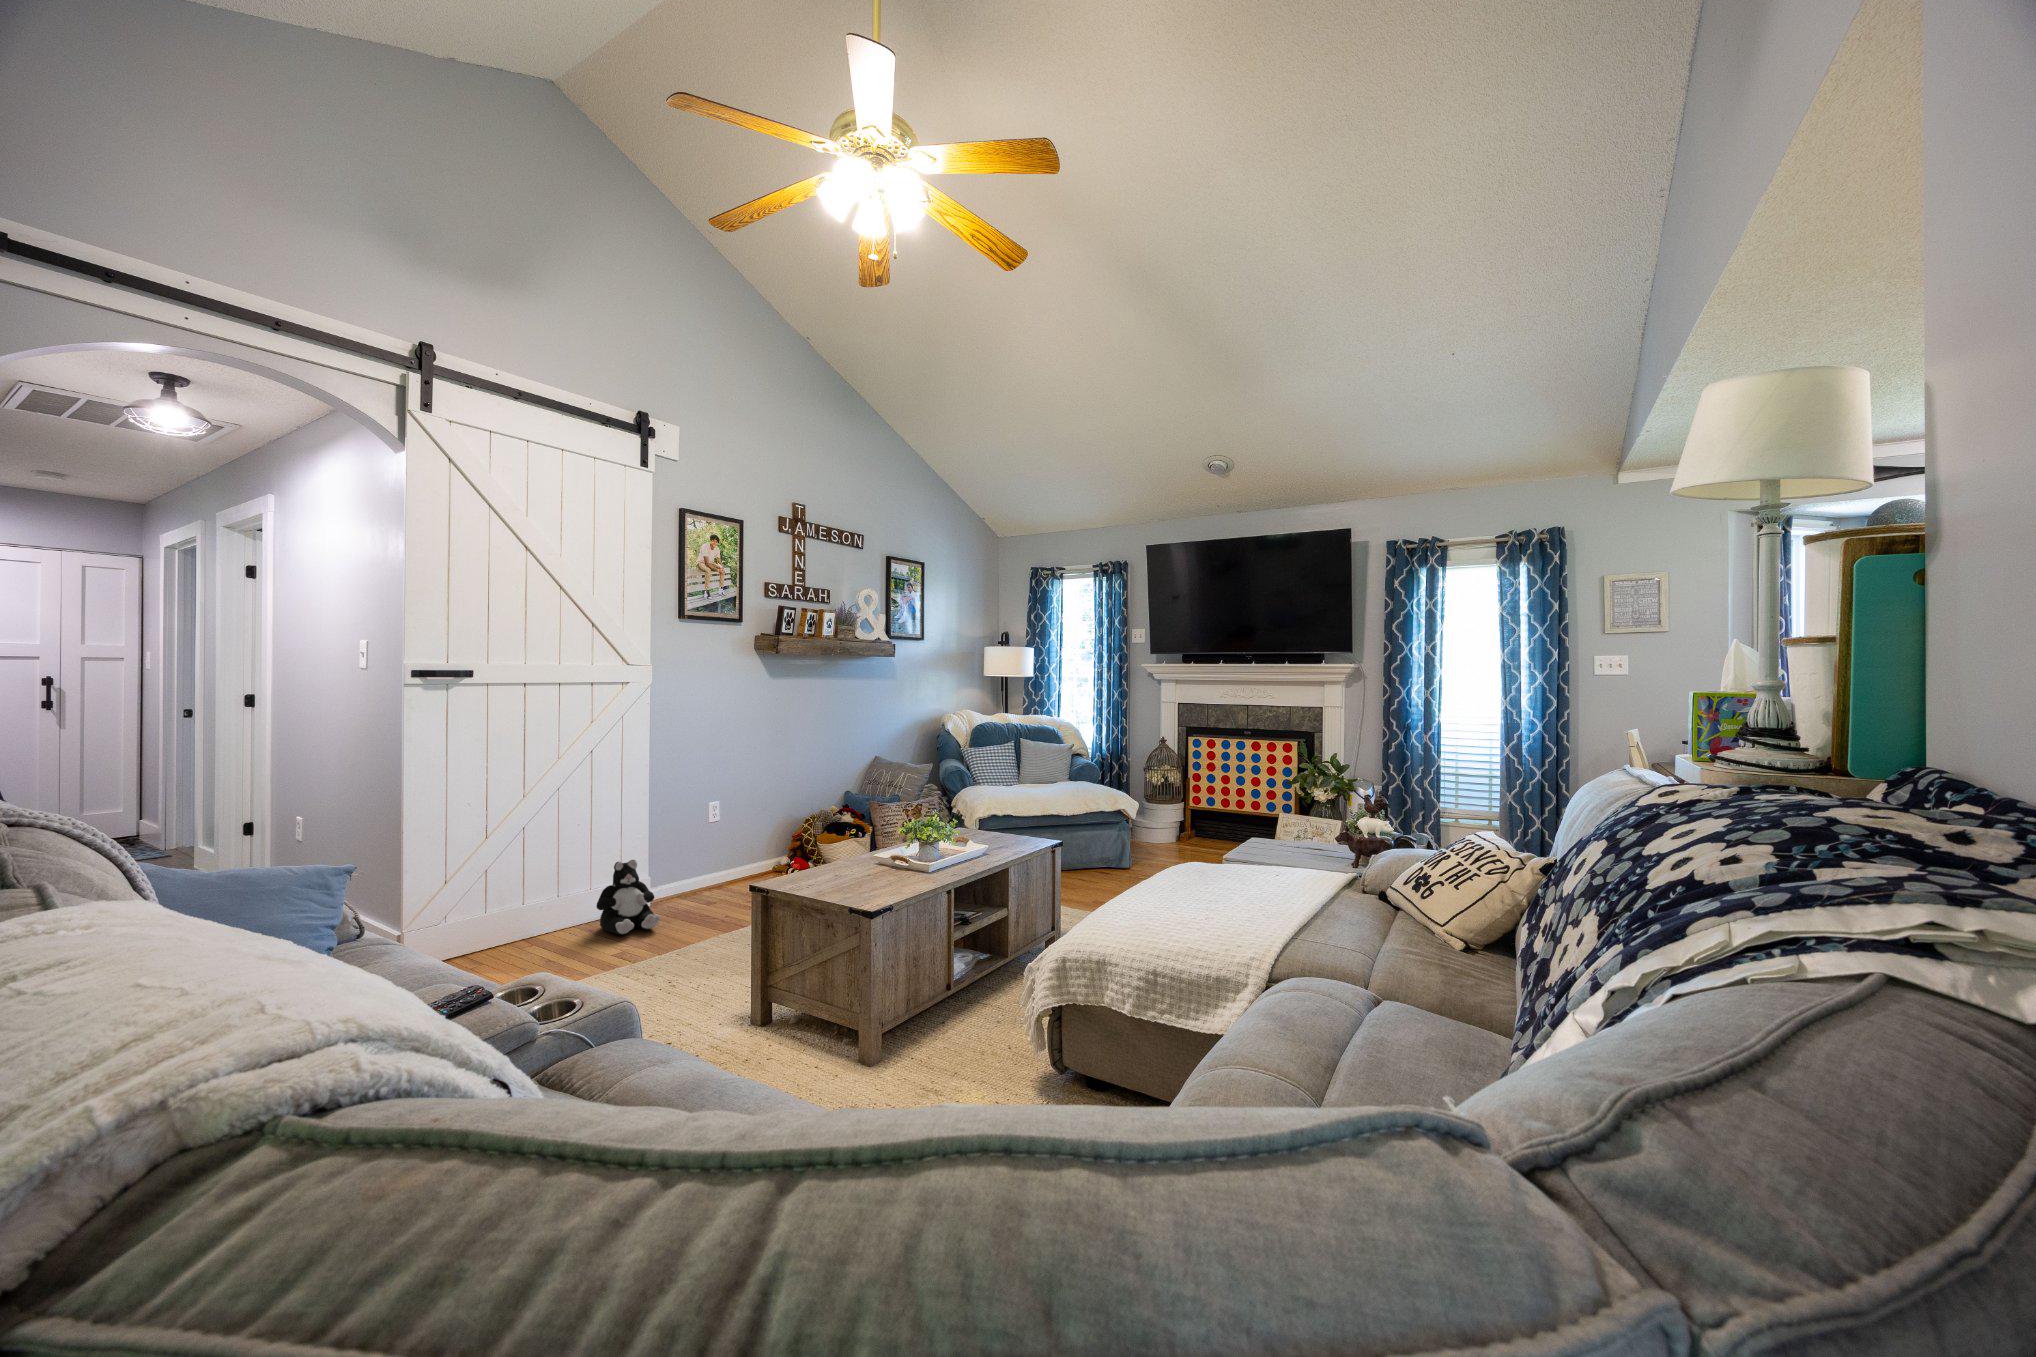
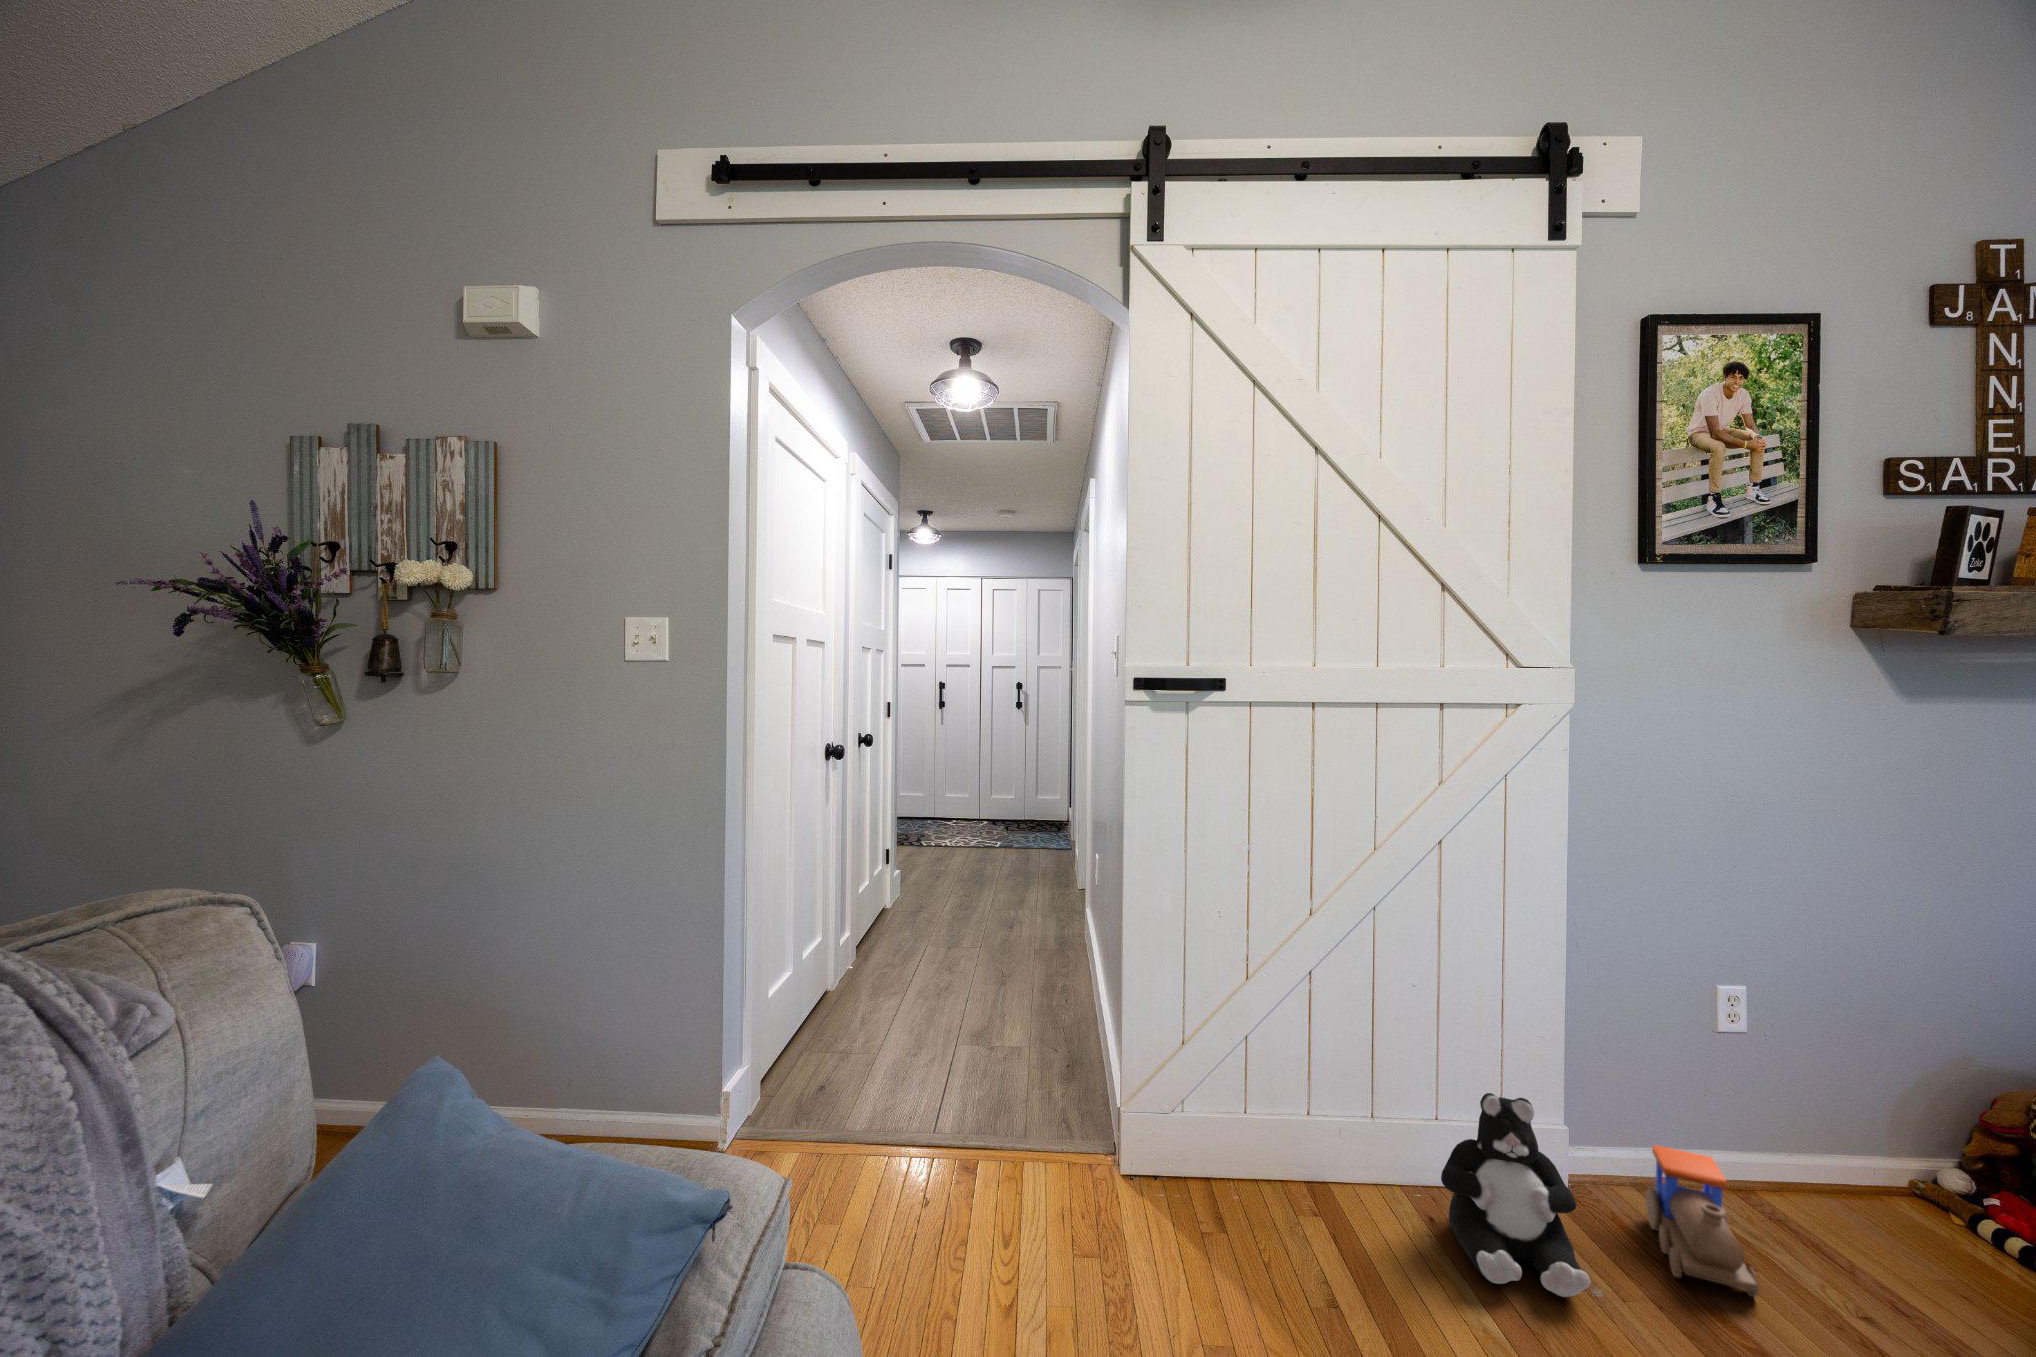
toy train: none [681,870,718,914] -> present [1646,1145,1759,1298]

